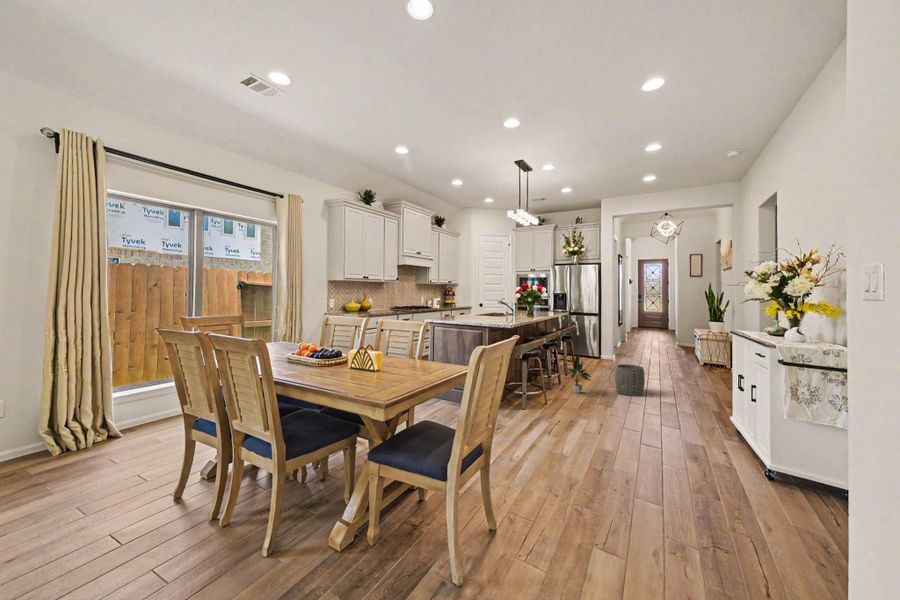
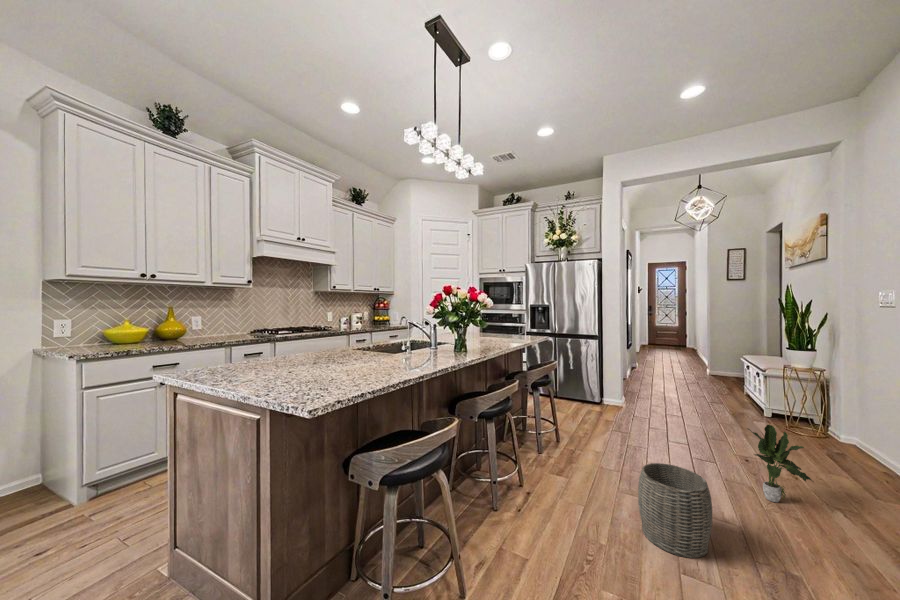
potted plant: present [567,356,591,393] -> present [748,425,812,502]

